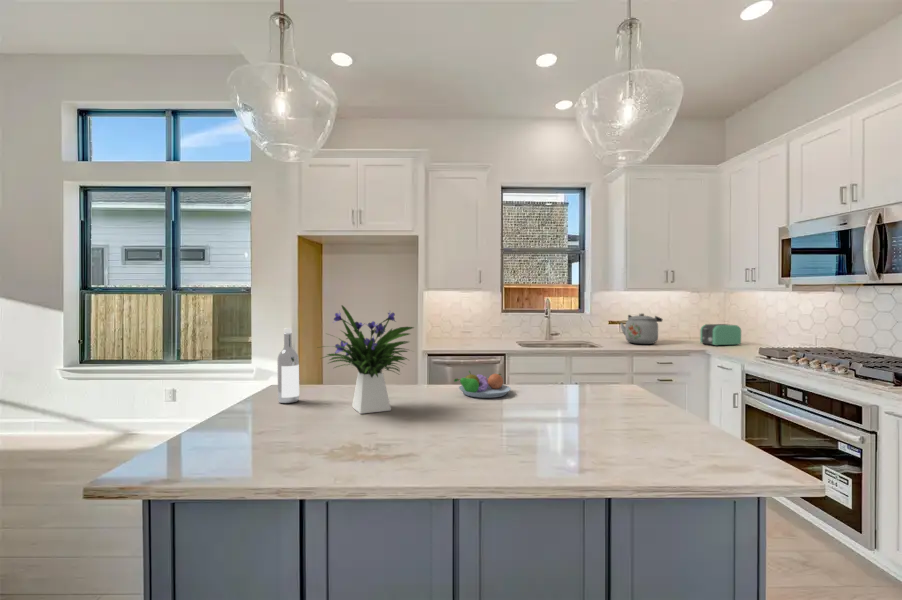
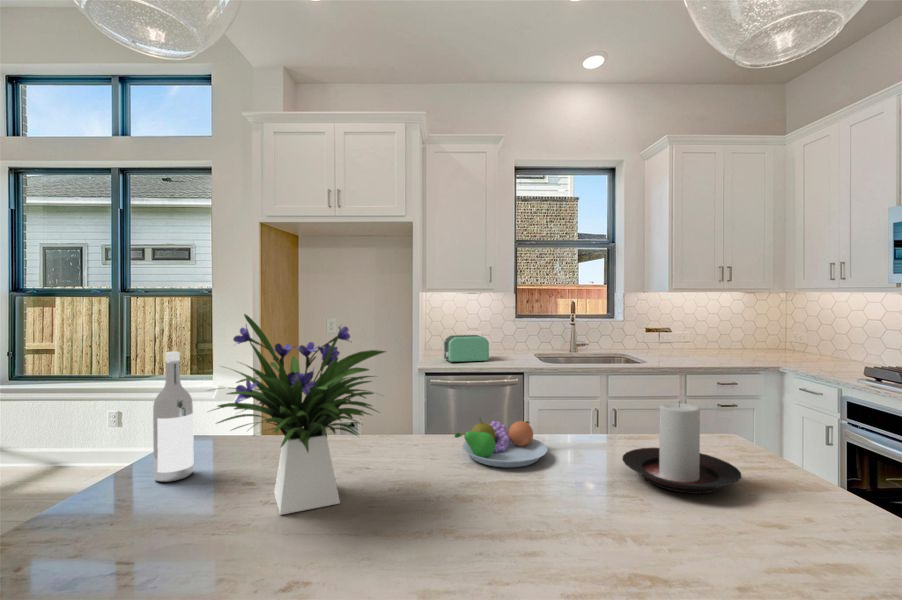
kettle: present [621,314,663,344] -> none [662,320,717,359]
toaster: present [700,324,741,346] -> present [443,335,489,362]
candle holder: none [553,356,617,406] -> present [622,401,741,494]

